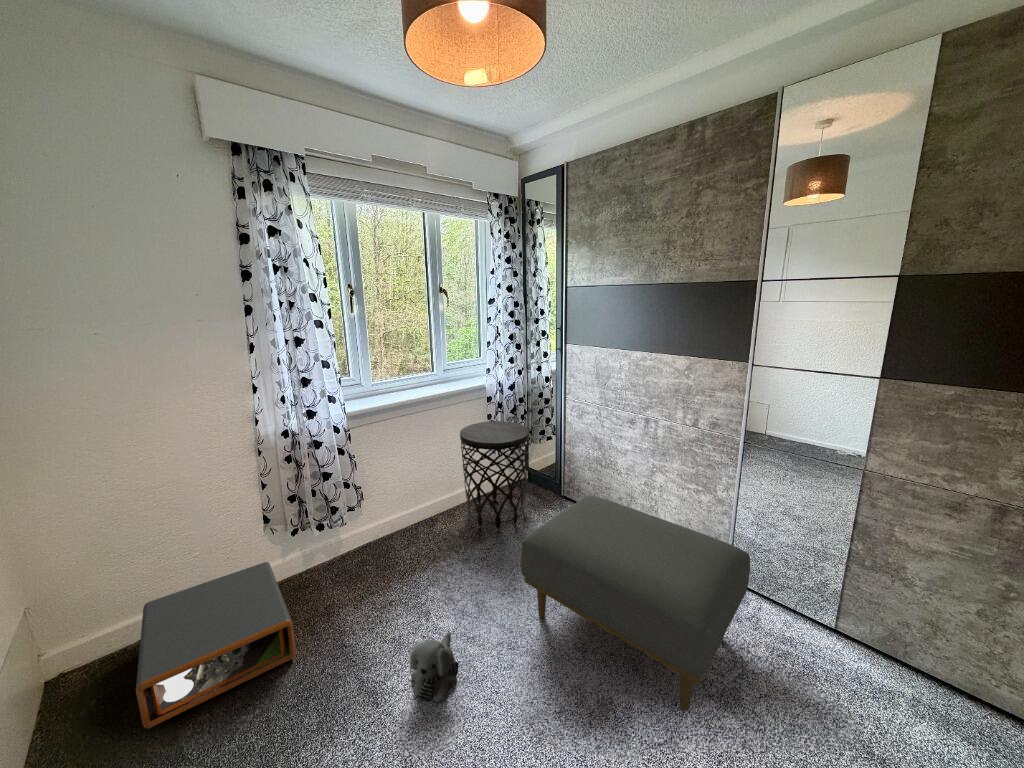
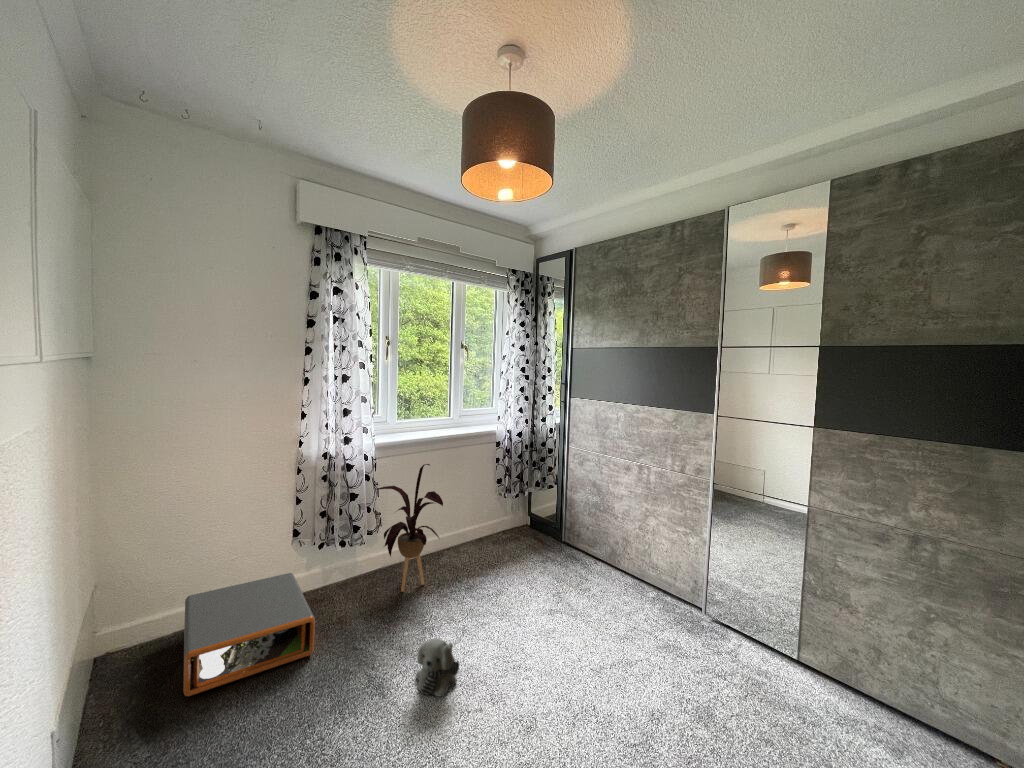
side table: present [460,421,529,529] -> none [471,466,534,566]
house plant: none [350,433,430,568] -> present [375,464,443,592]
ottoman: present [521,496,750,711] -> none [519,531,724,719]

